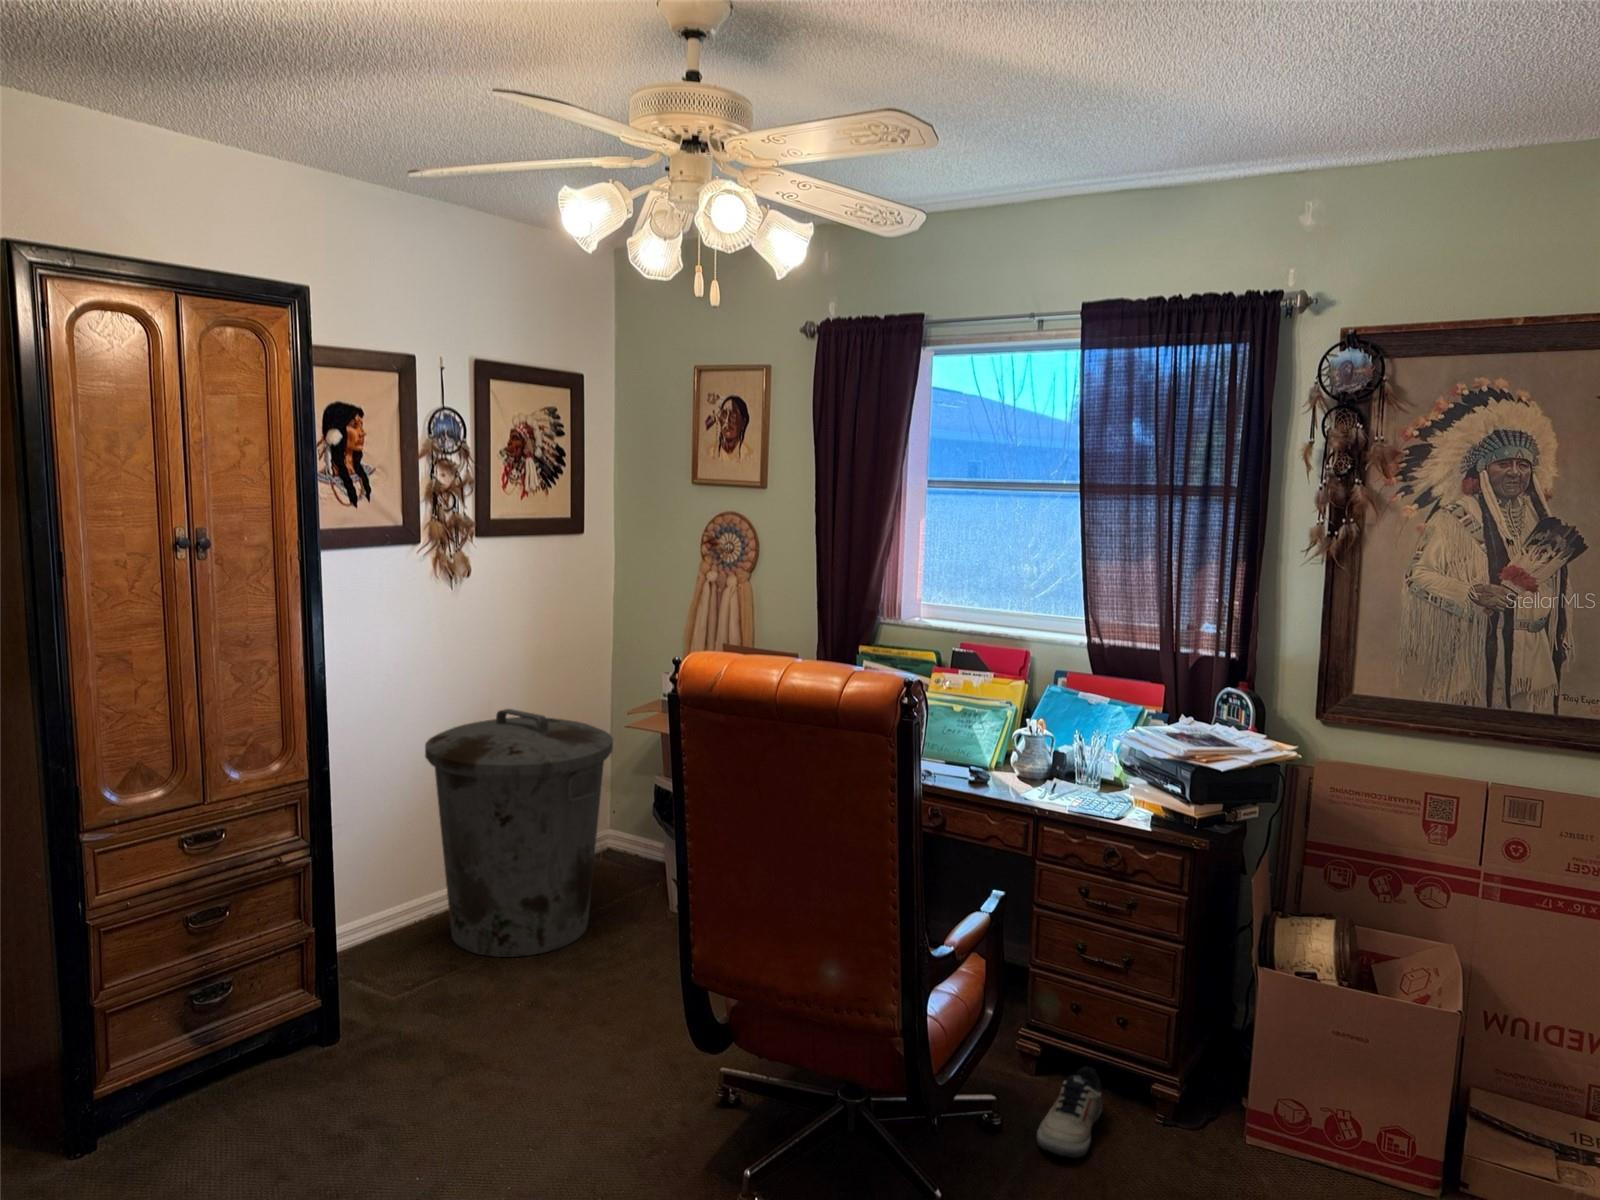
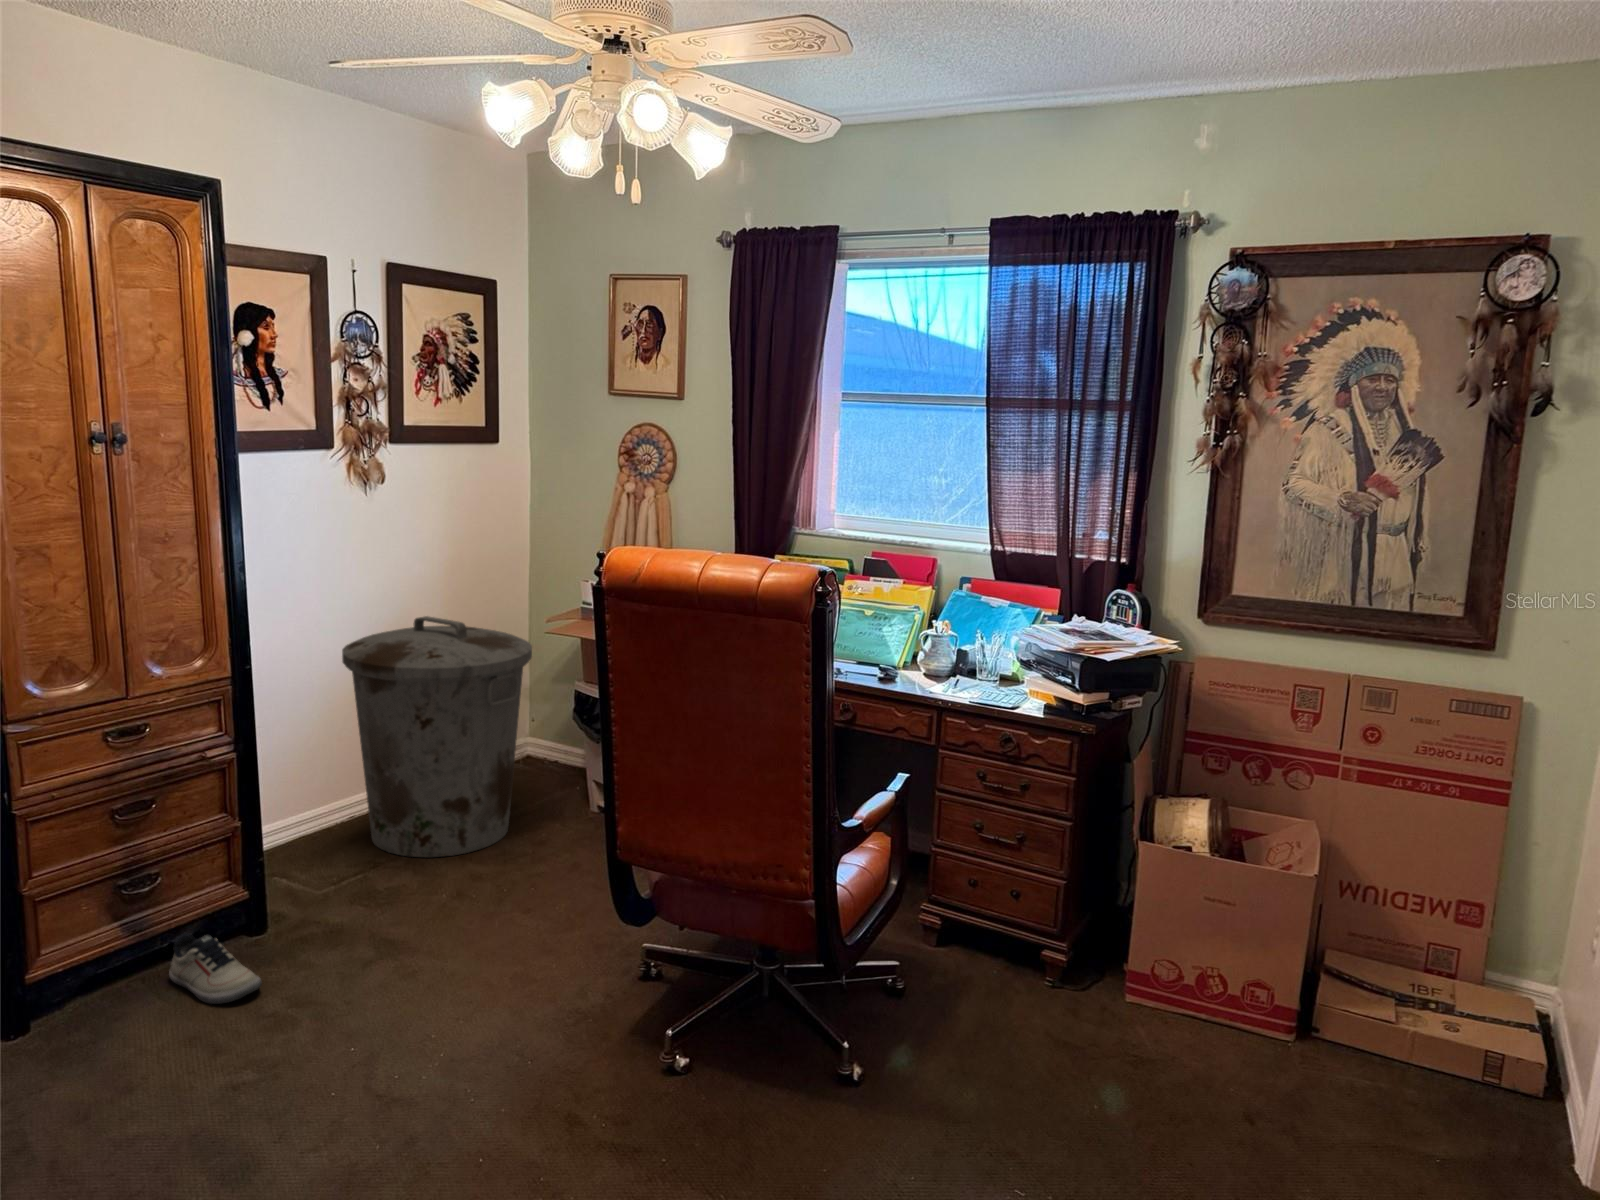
shoe: present [1037,1067,1102,1158] -> present [169,934,262,1004]

